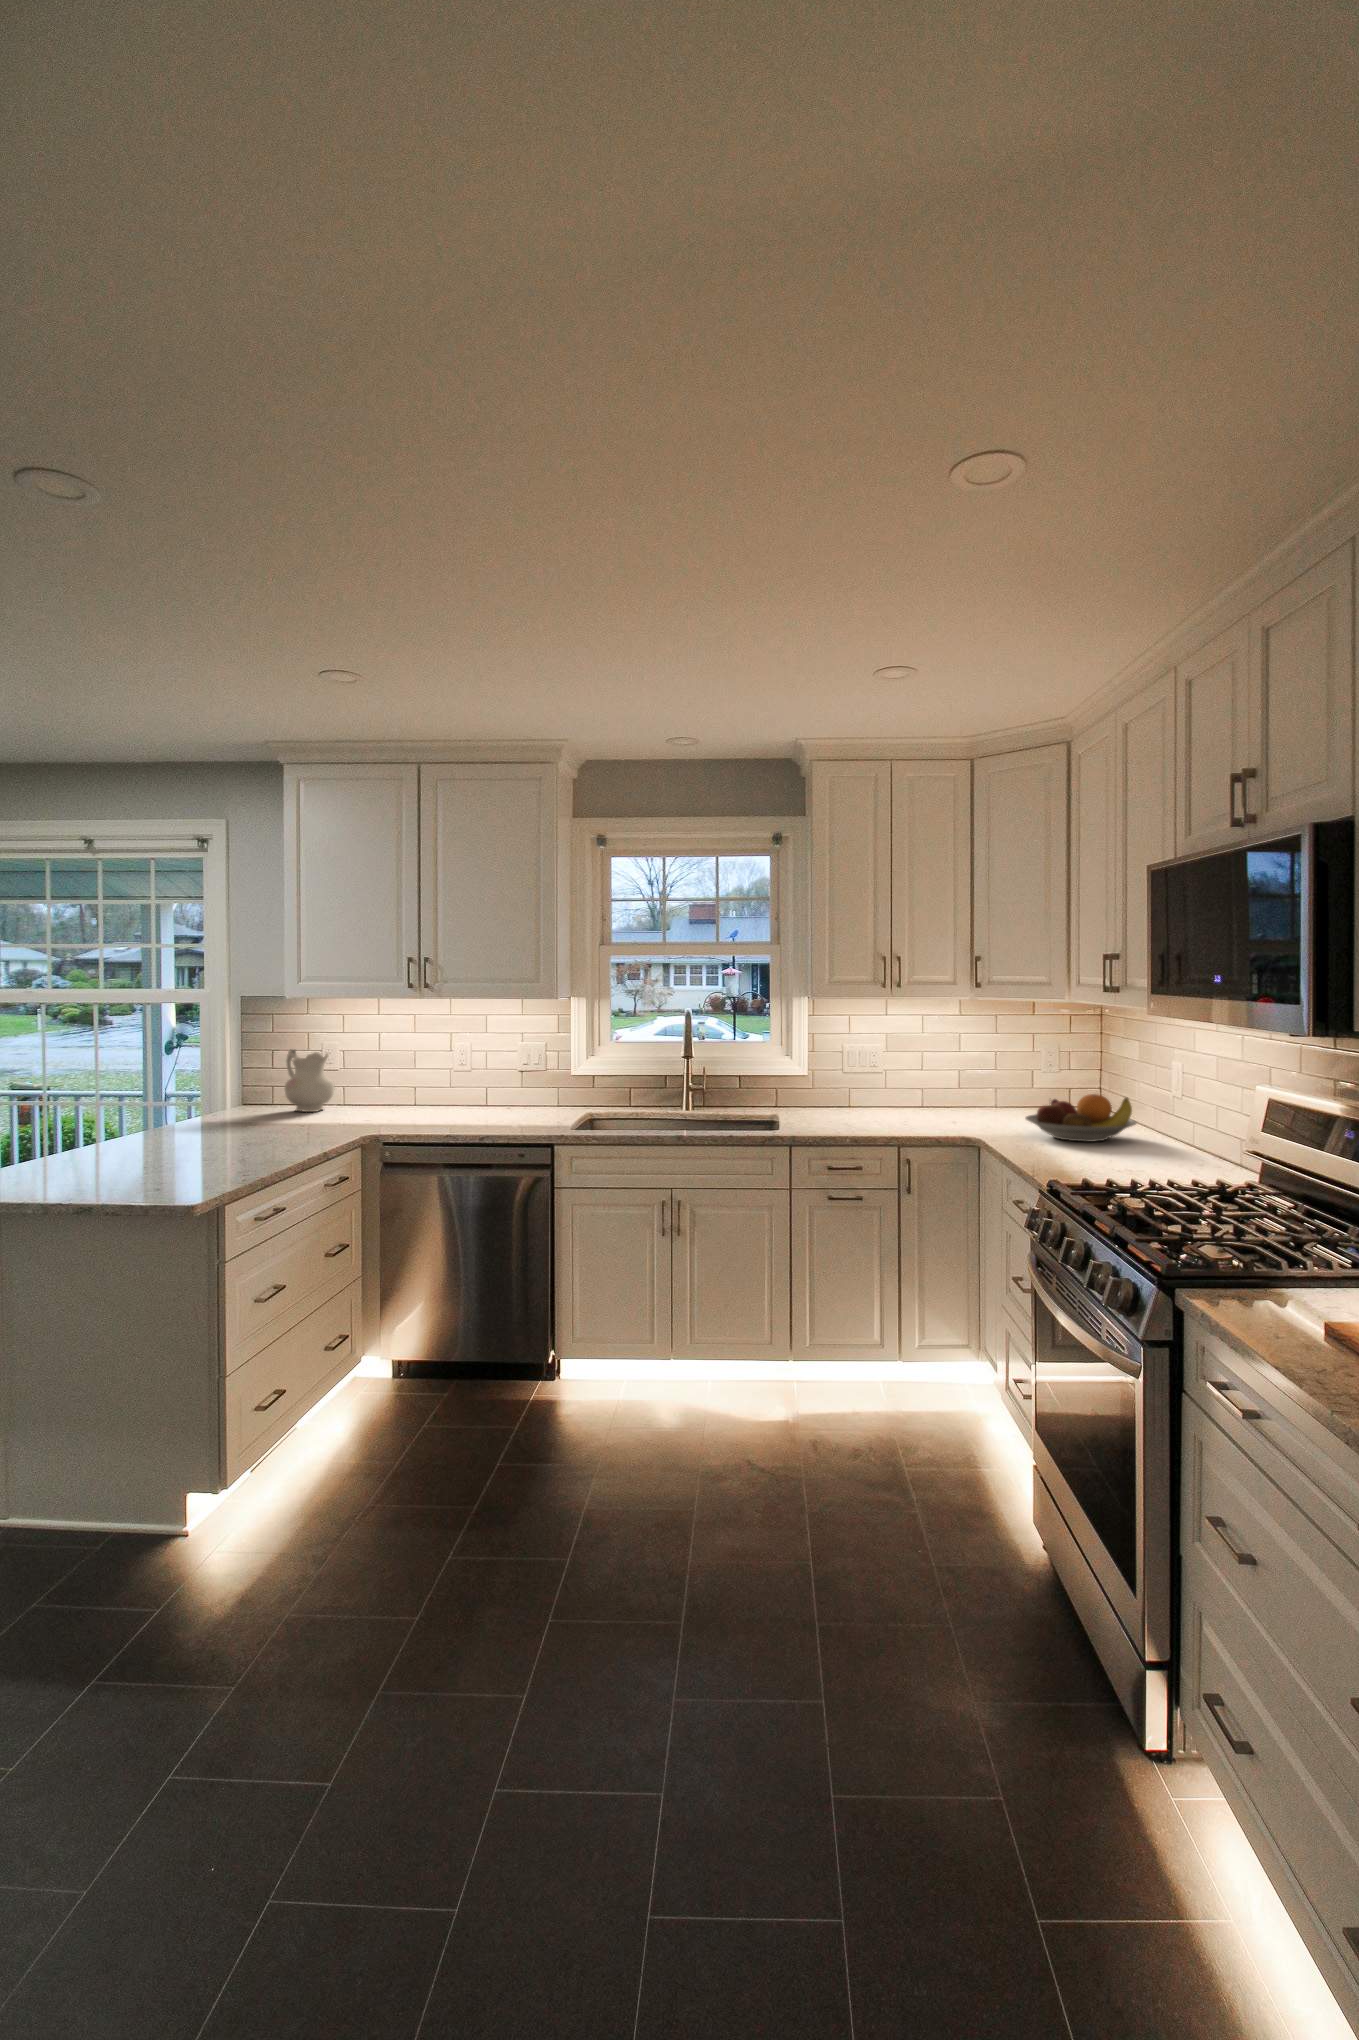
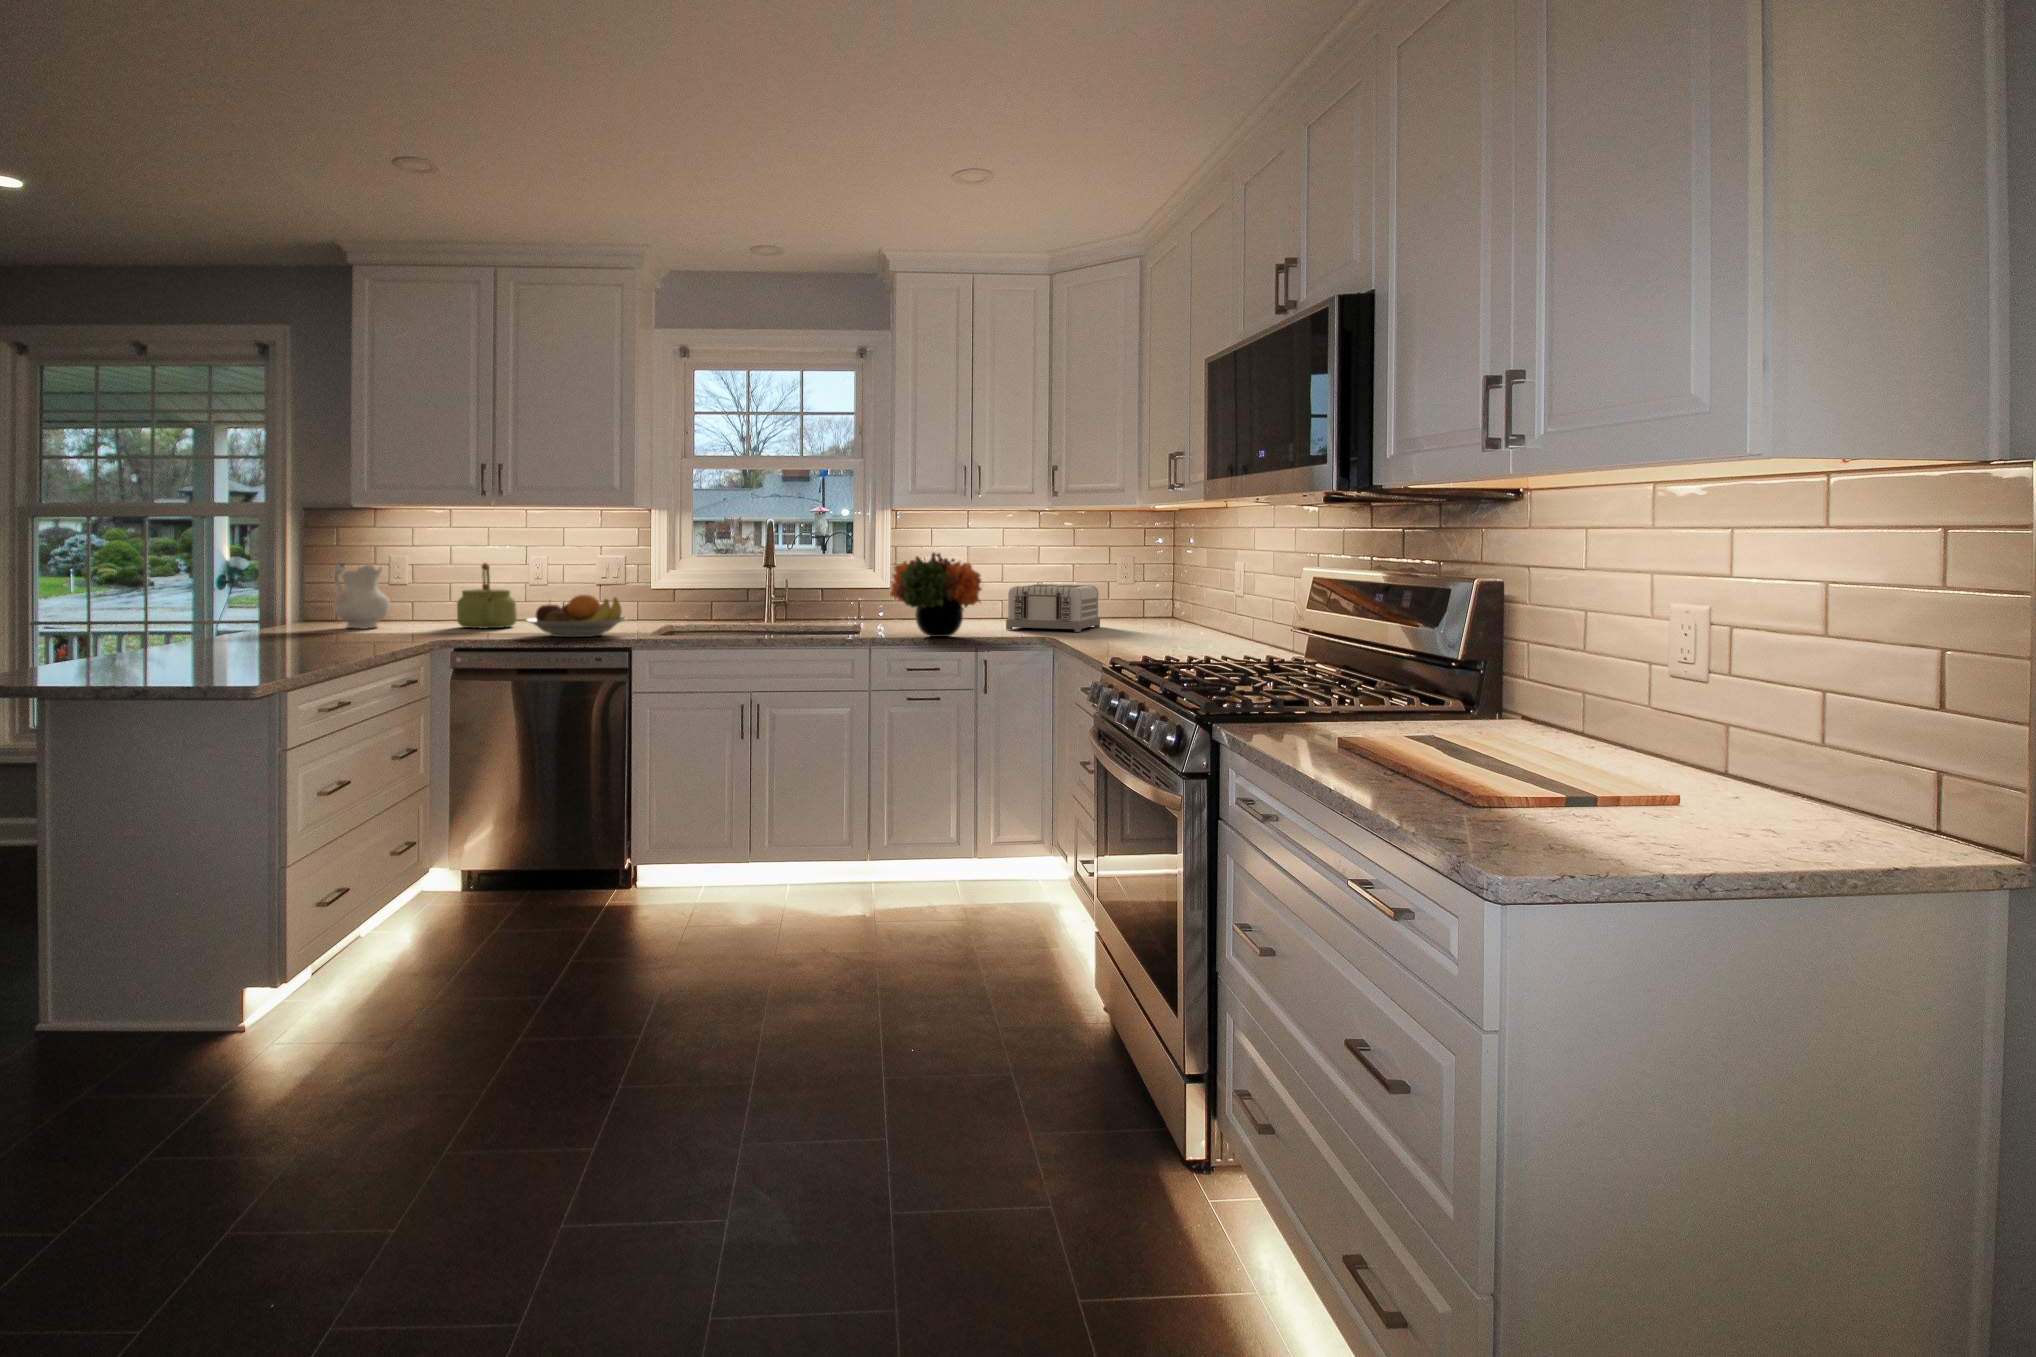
flower arrangement: none [809,1040,907,1128] -> present [890,553,982,637]
kettle: none [394,1048,447,1112] -> present [457,563,517,628]
toaster: none [923,1066,1017,1119] -> present [1006,584,1100,632]
fruit bowl: present [1025,1094,1136,1142] -> present [526,595,626,637]

